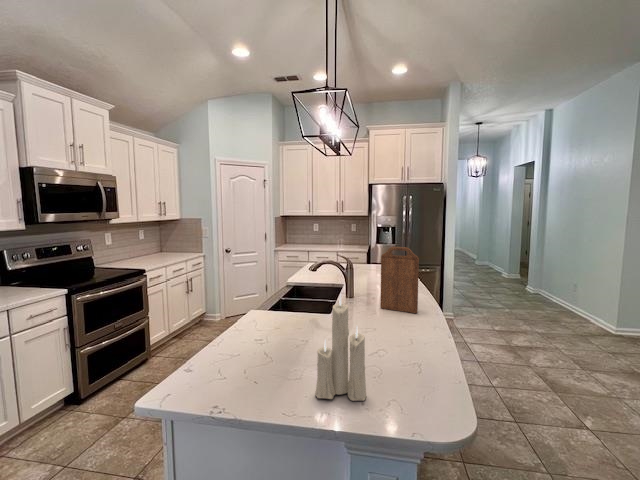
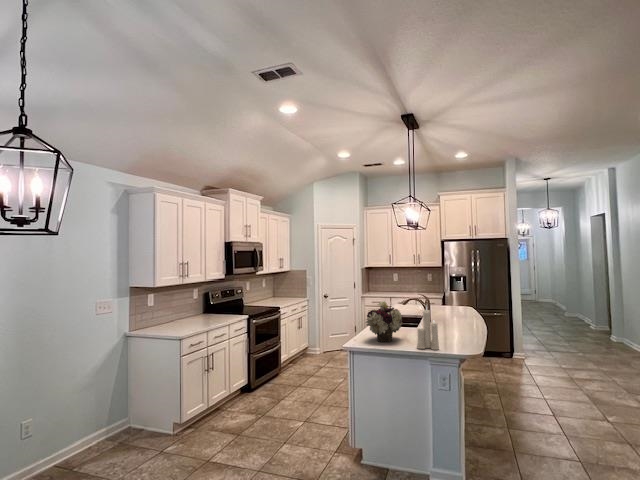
cutting board: present [380,247,419,313] -> none [448,289,472,329]
flower arrangement: none [205,278,294,368] -> present [365,301,403,342]

